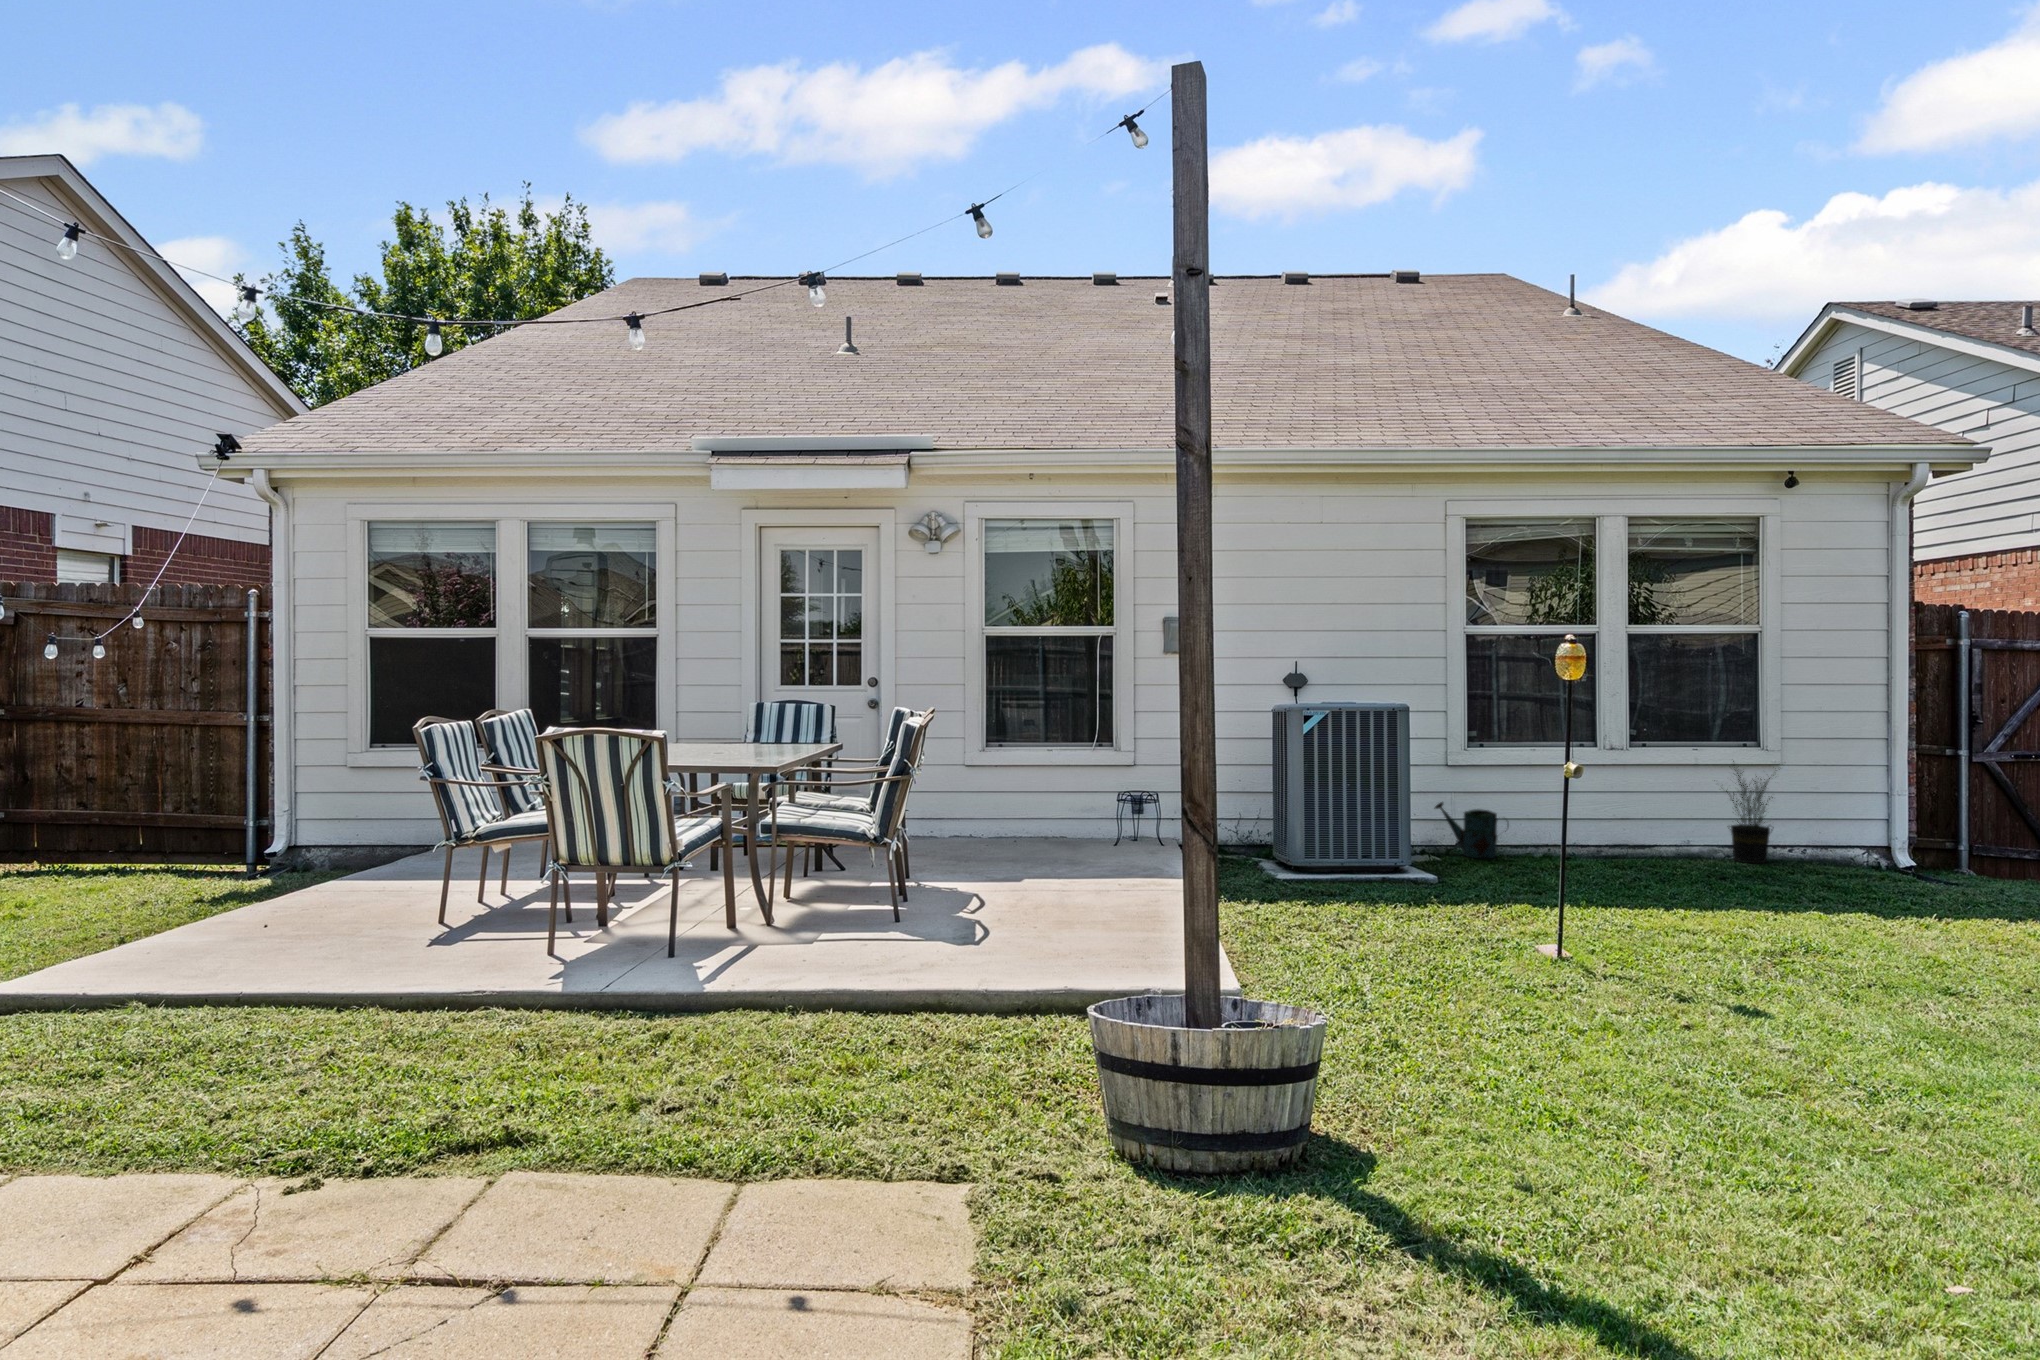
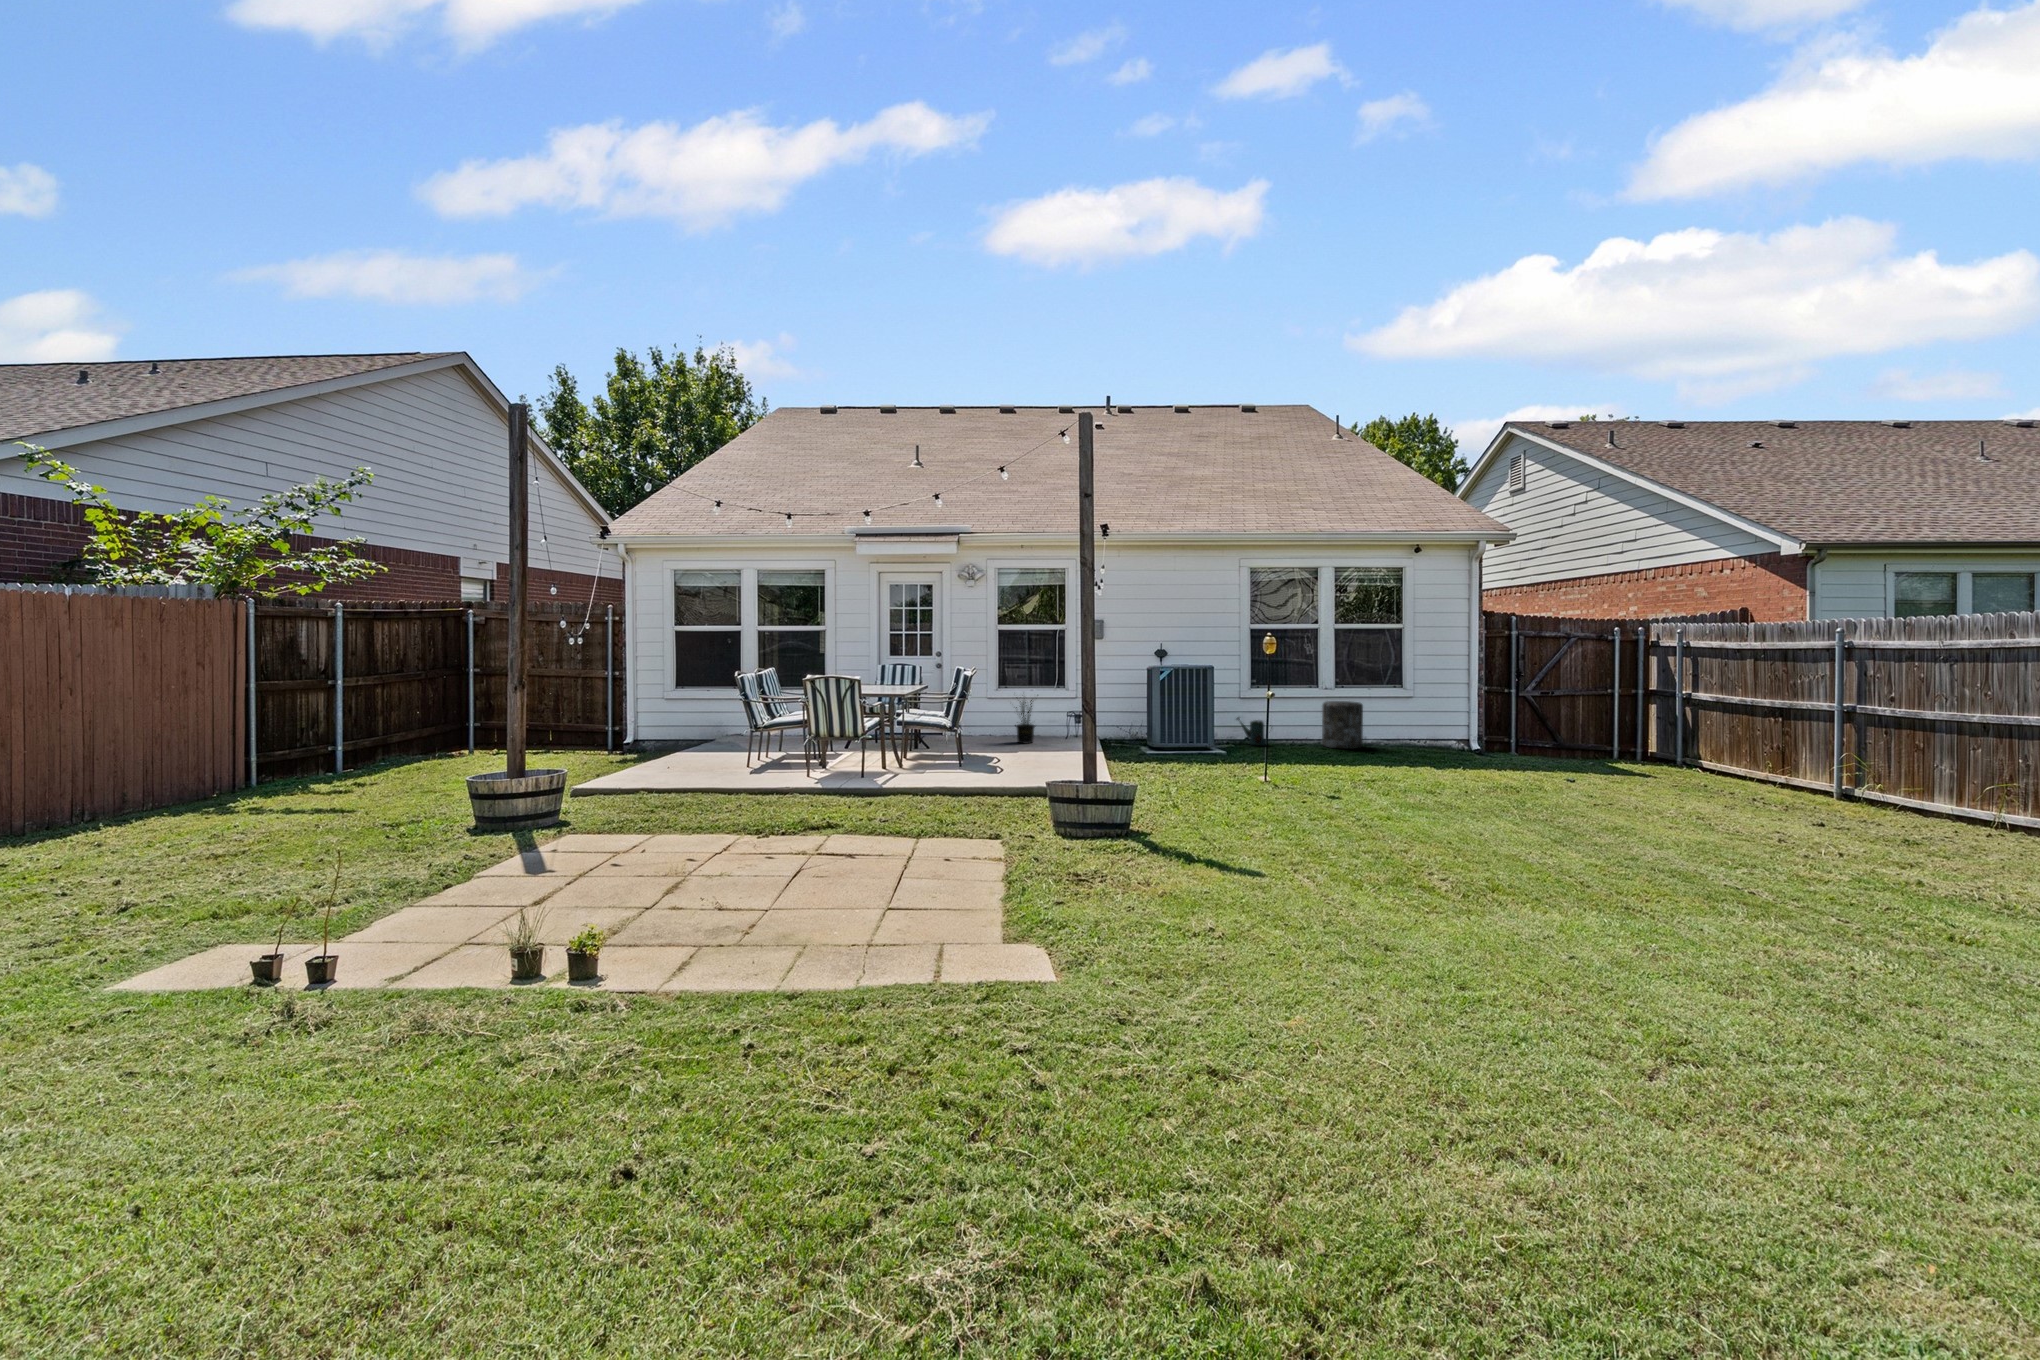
potted plant: present [1726,761,1774,863] -> present [1015,697,1035,744]
side table: none [1603,772,1685,866] -> present [1322,701,1363,749]

